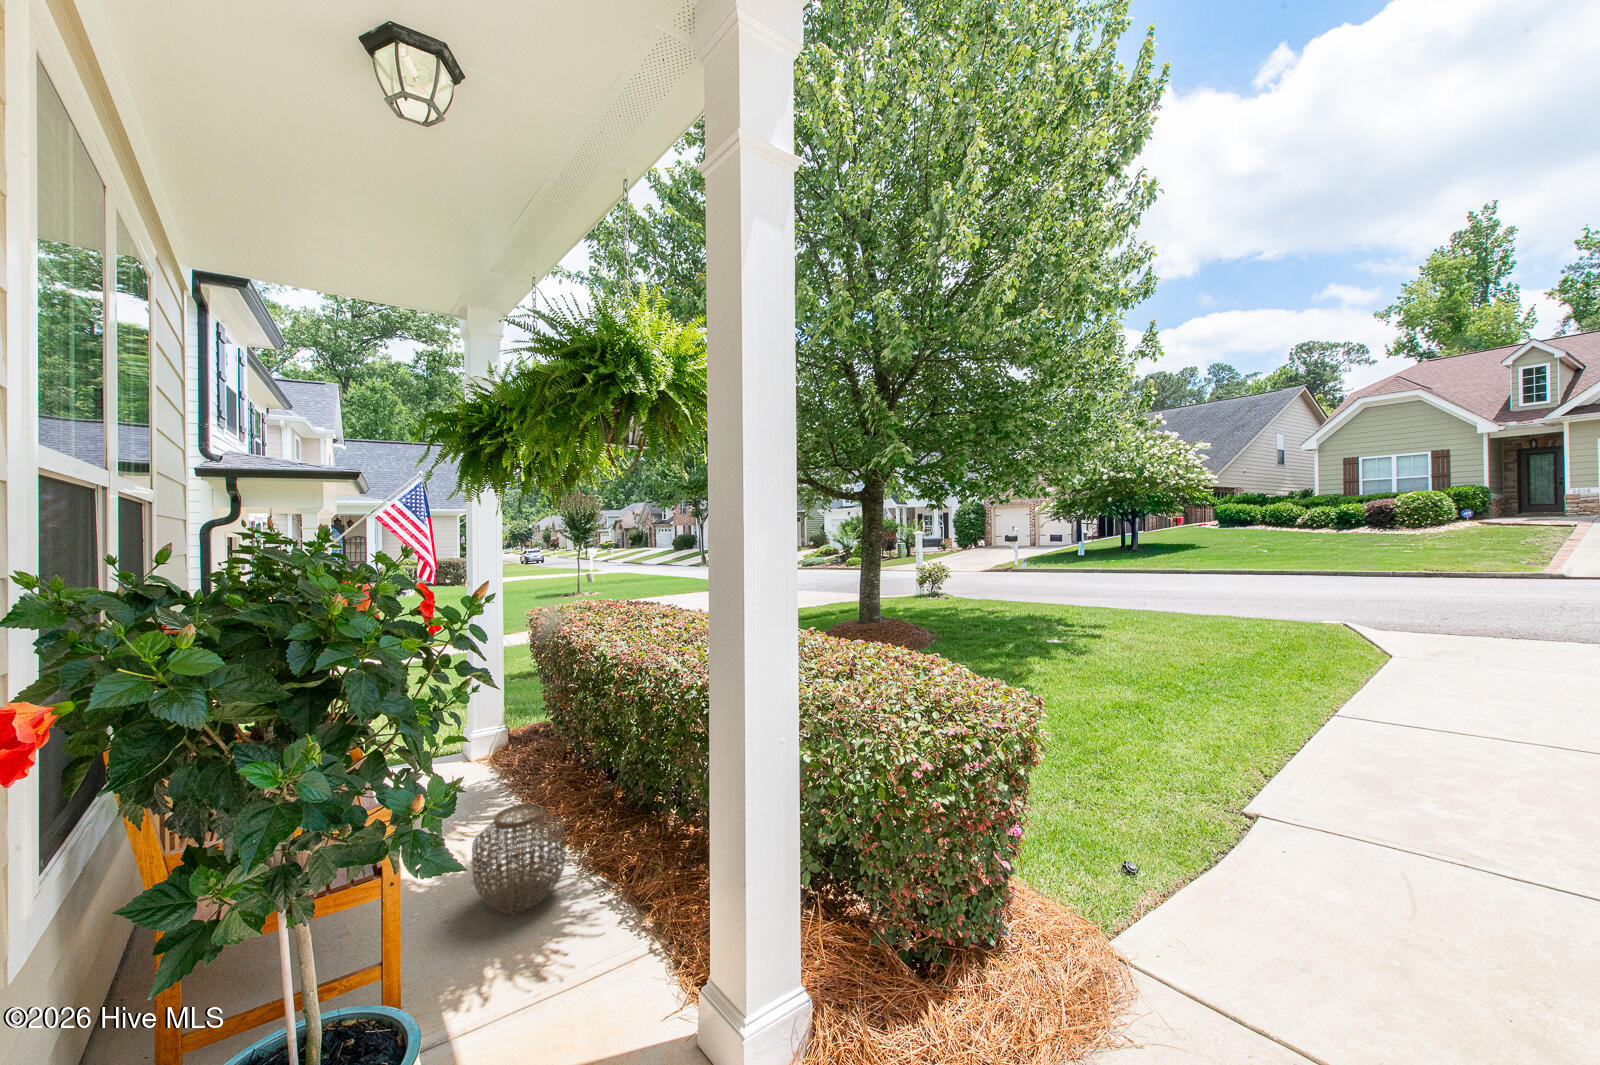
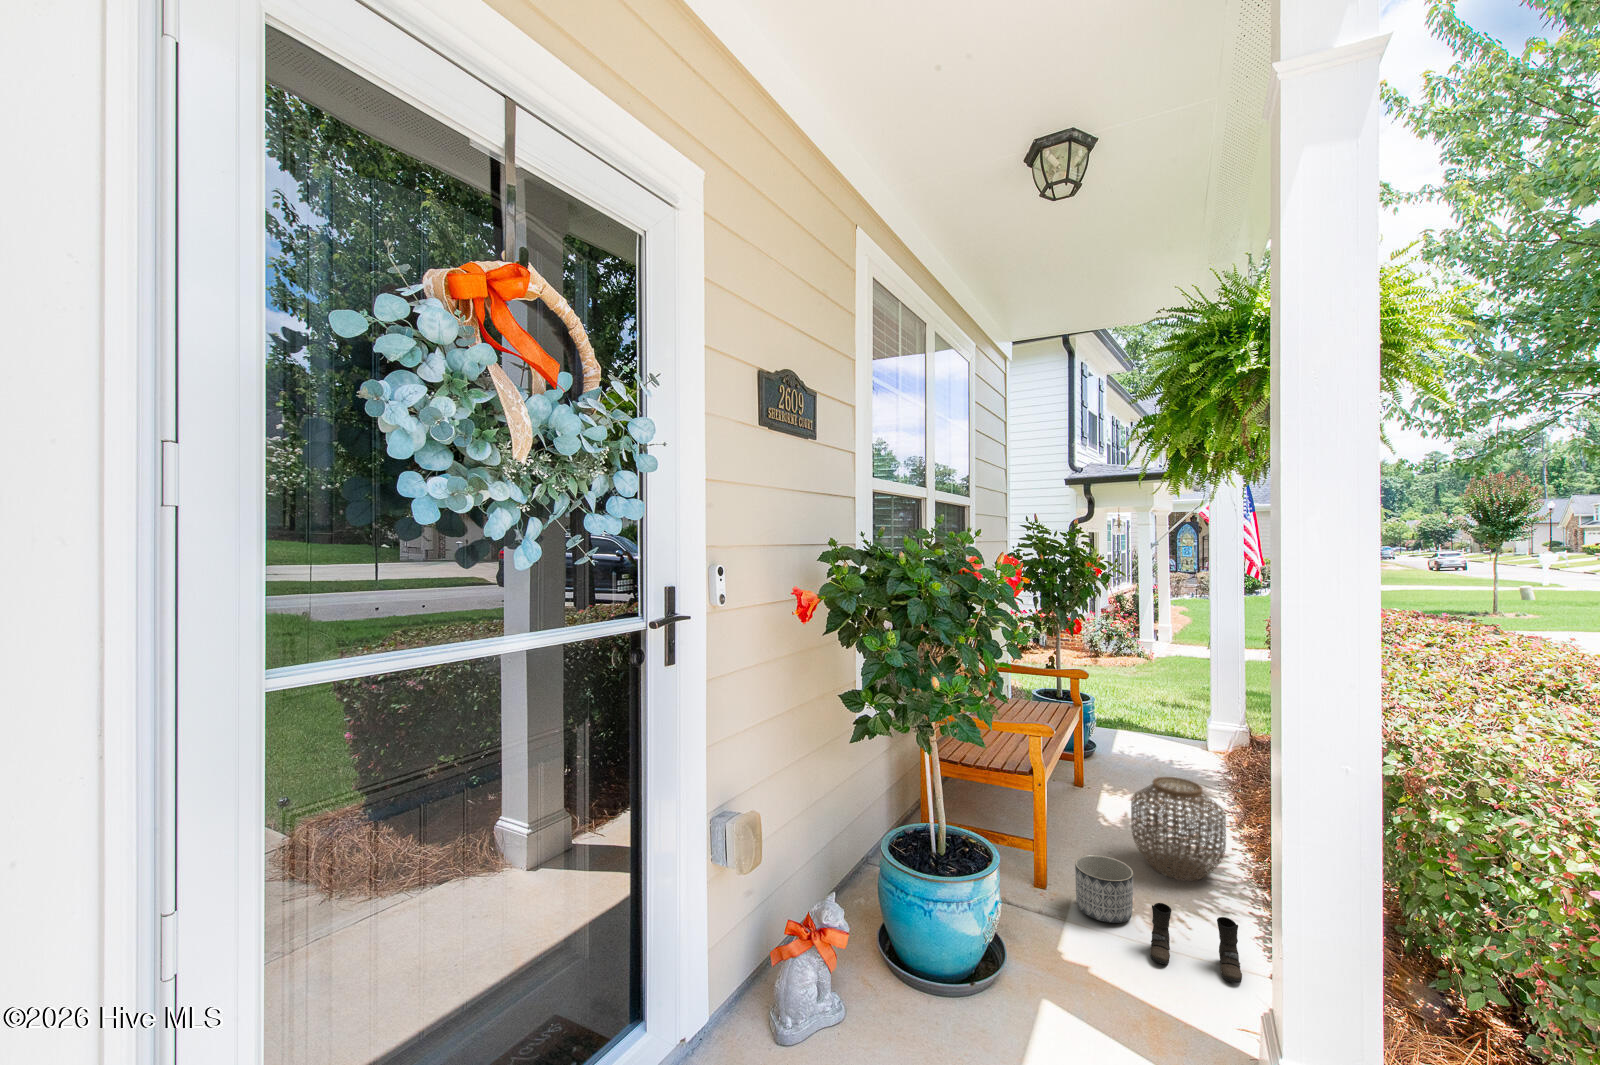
boots: none [552,922,639,1014] -> present [1150,903,1242,983]
planter: none [450,928,519,1016] -> present [1075,855,1133,923]

